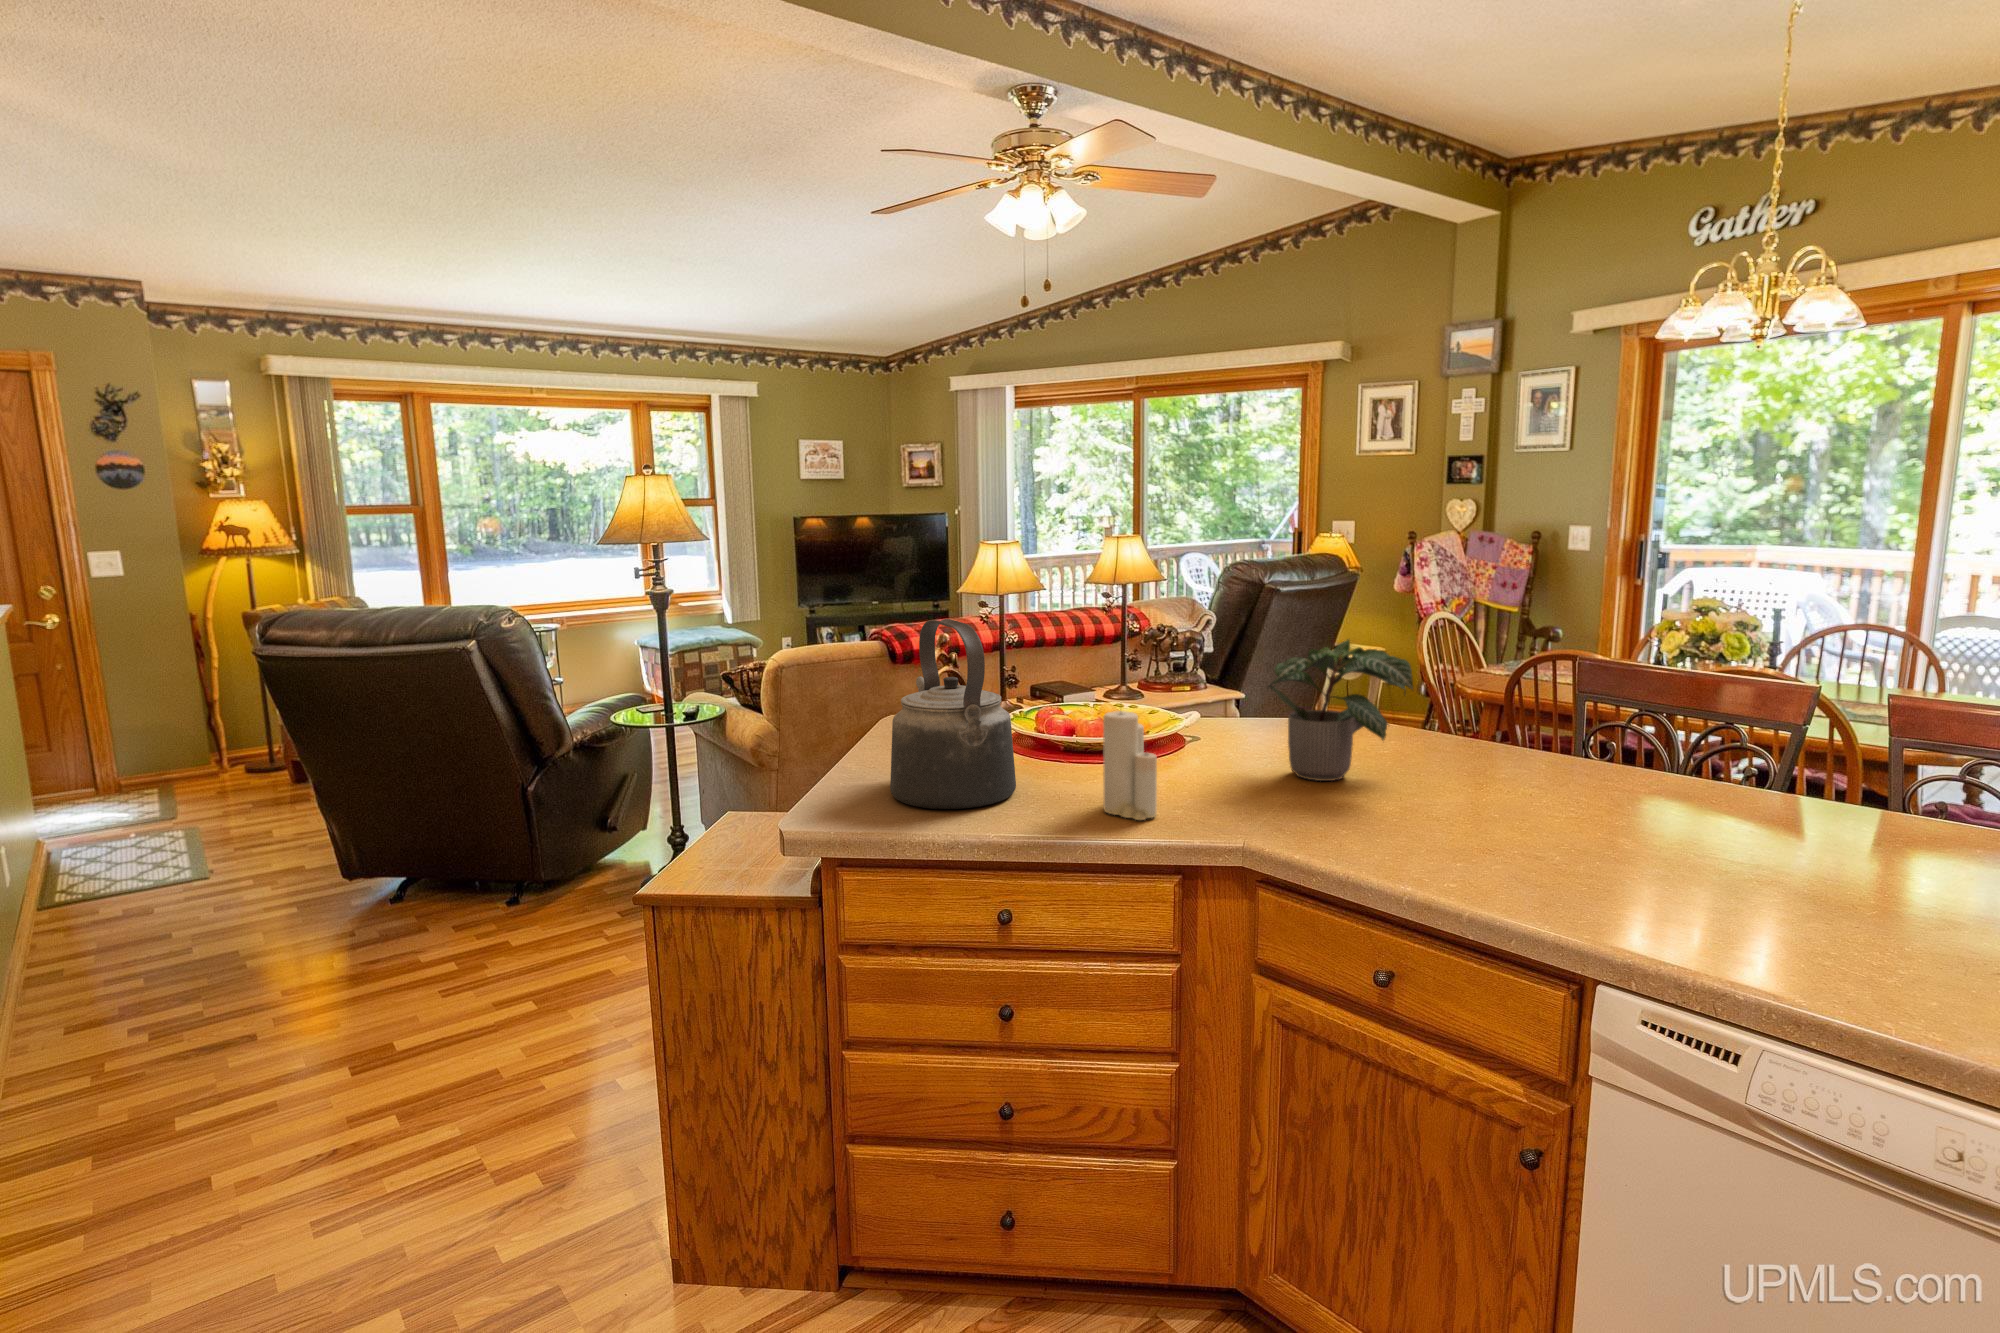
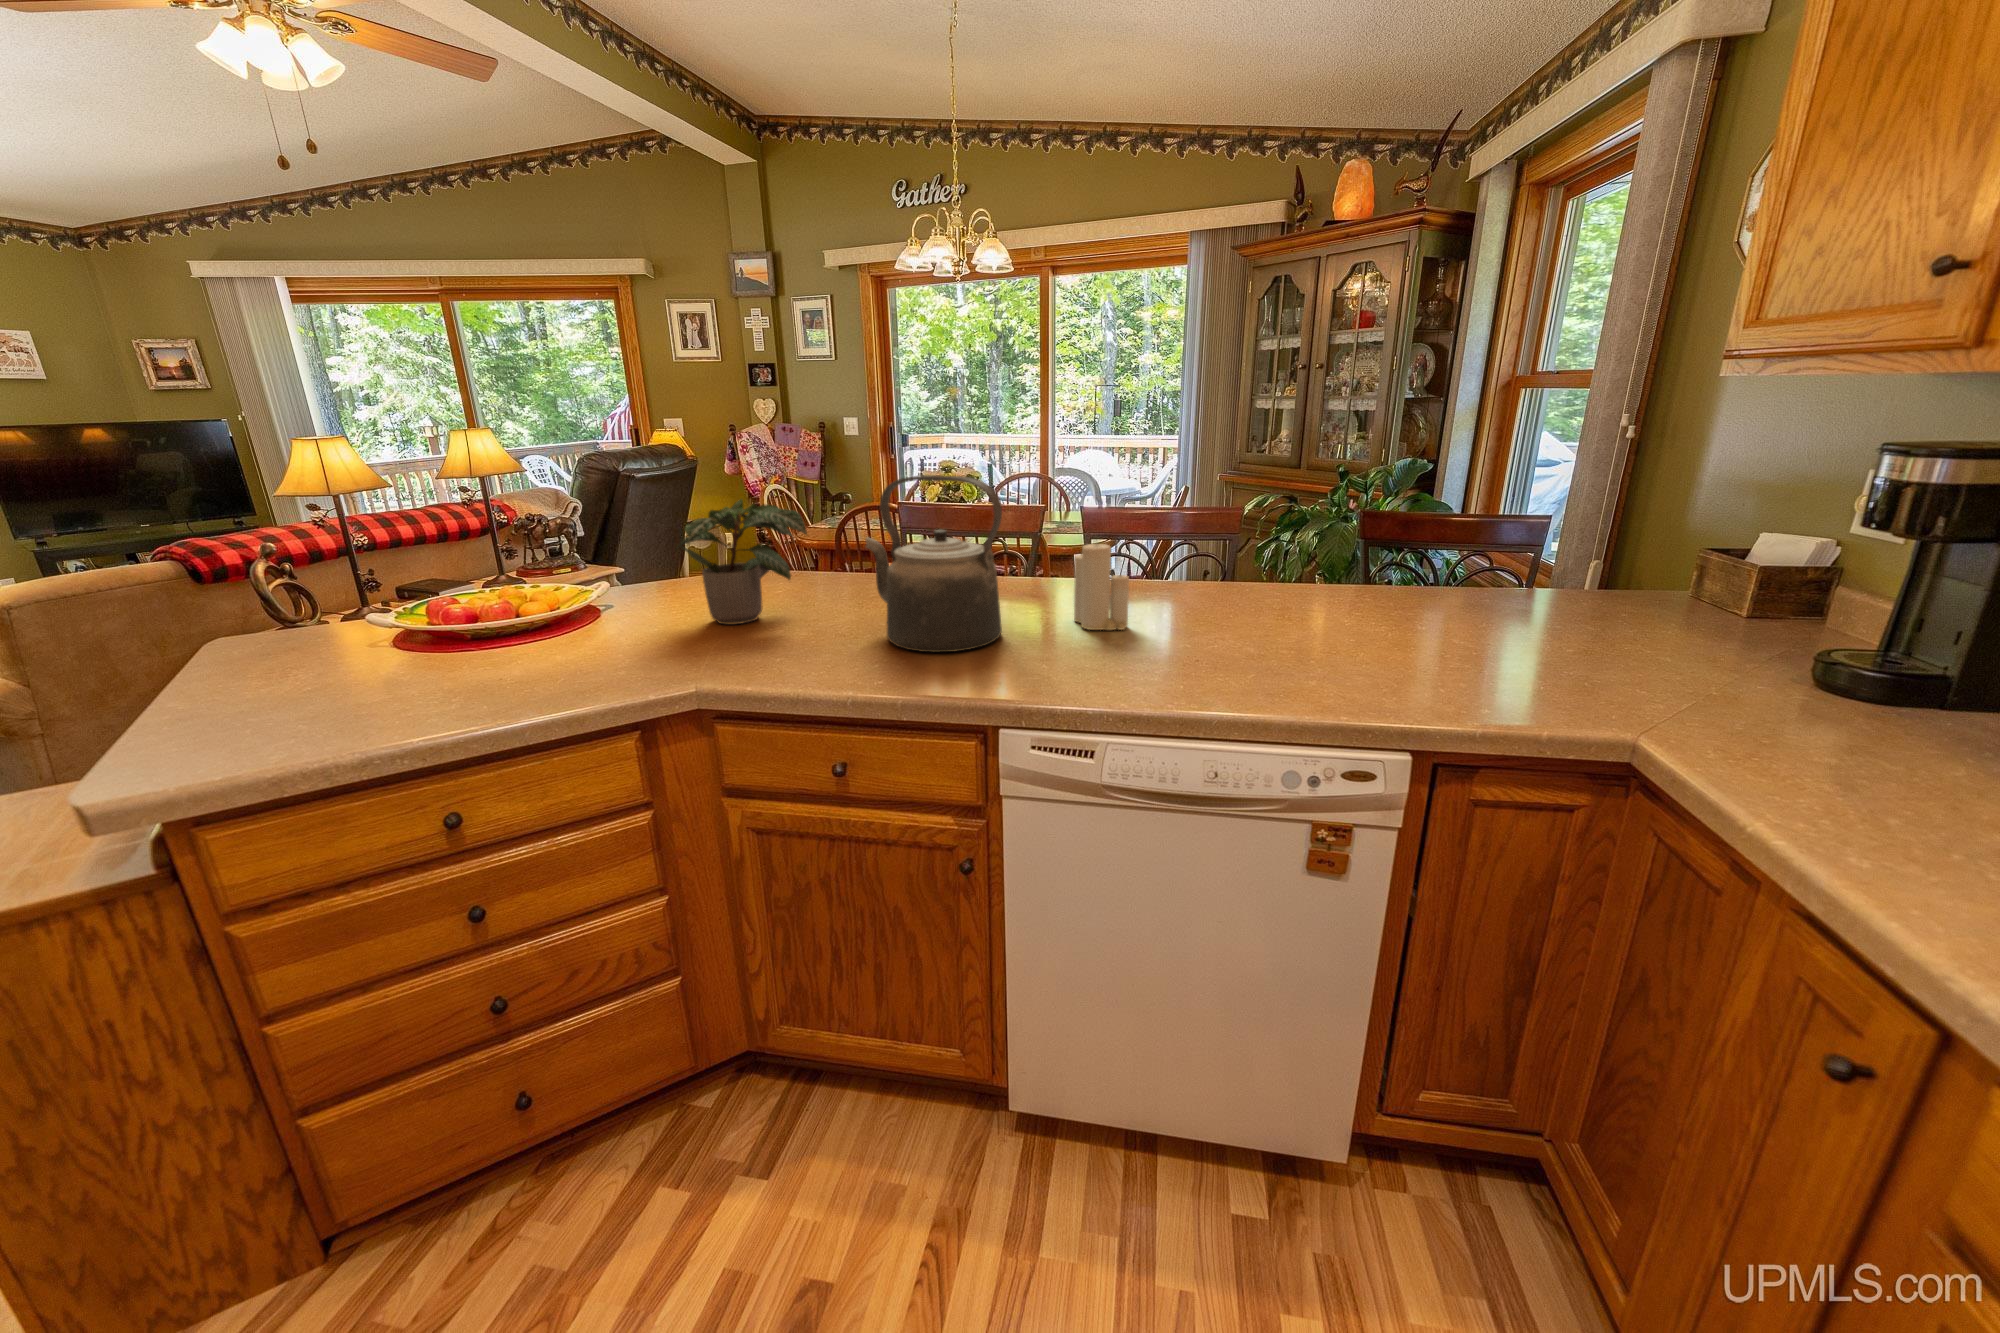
kettle: present [890,619,1016,809] -> present [866,475,1002,652]
candle: present [1103,711,1157,820] -> present [1074,544,1129,630]

